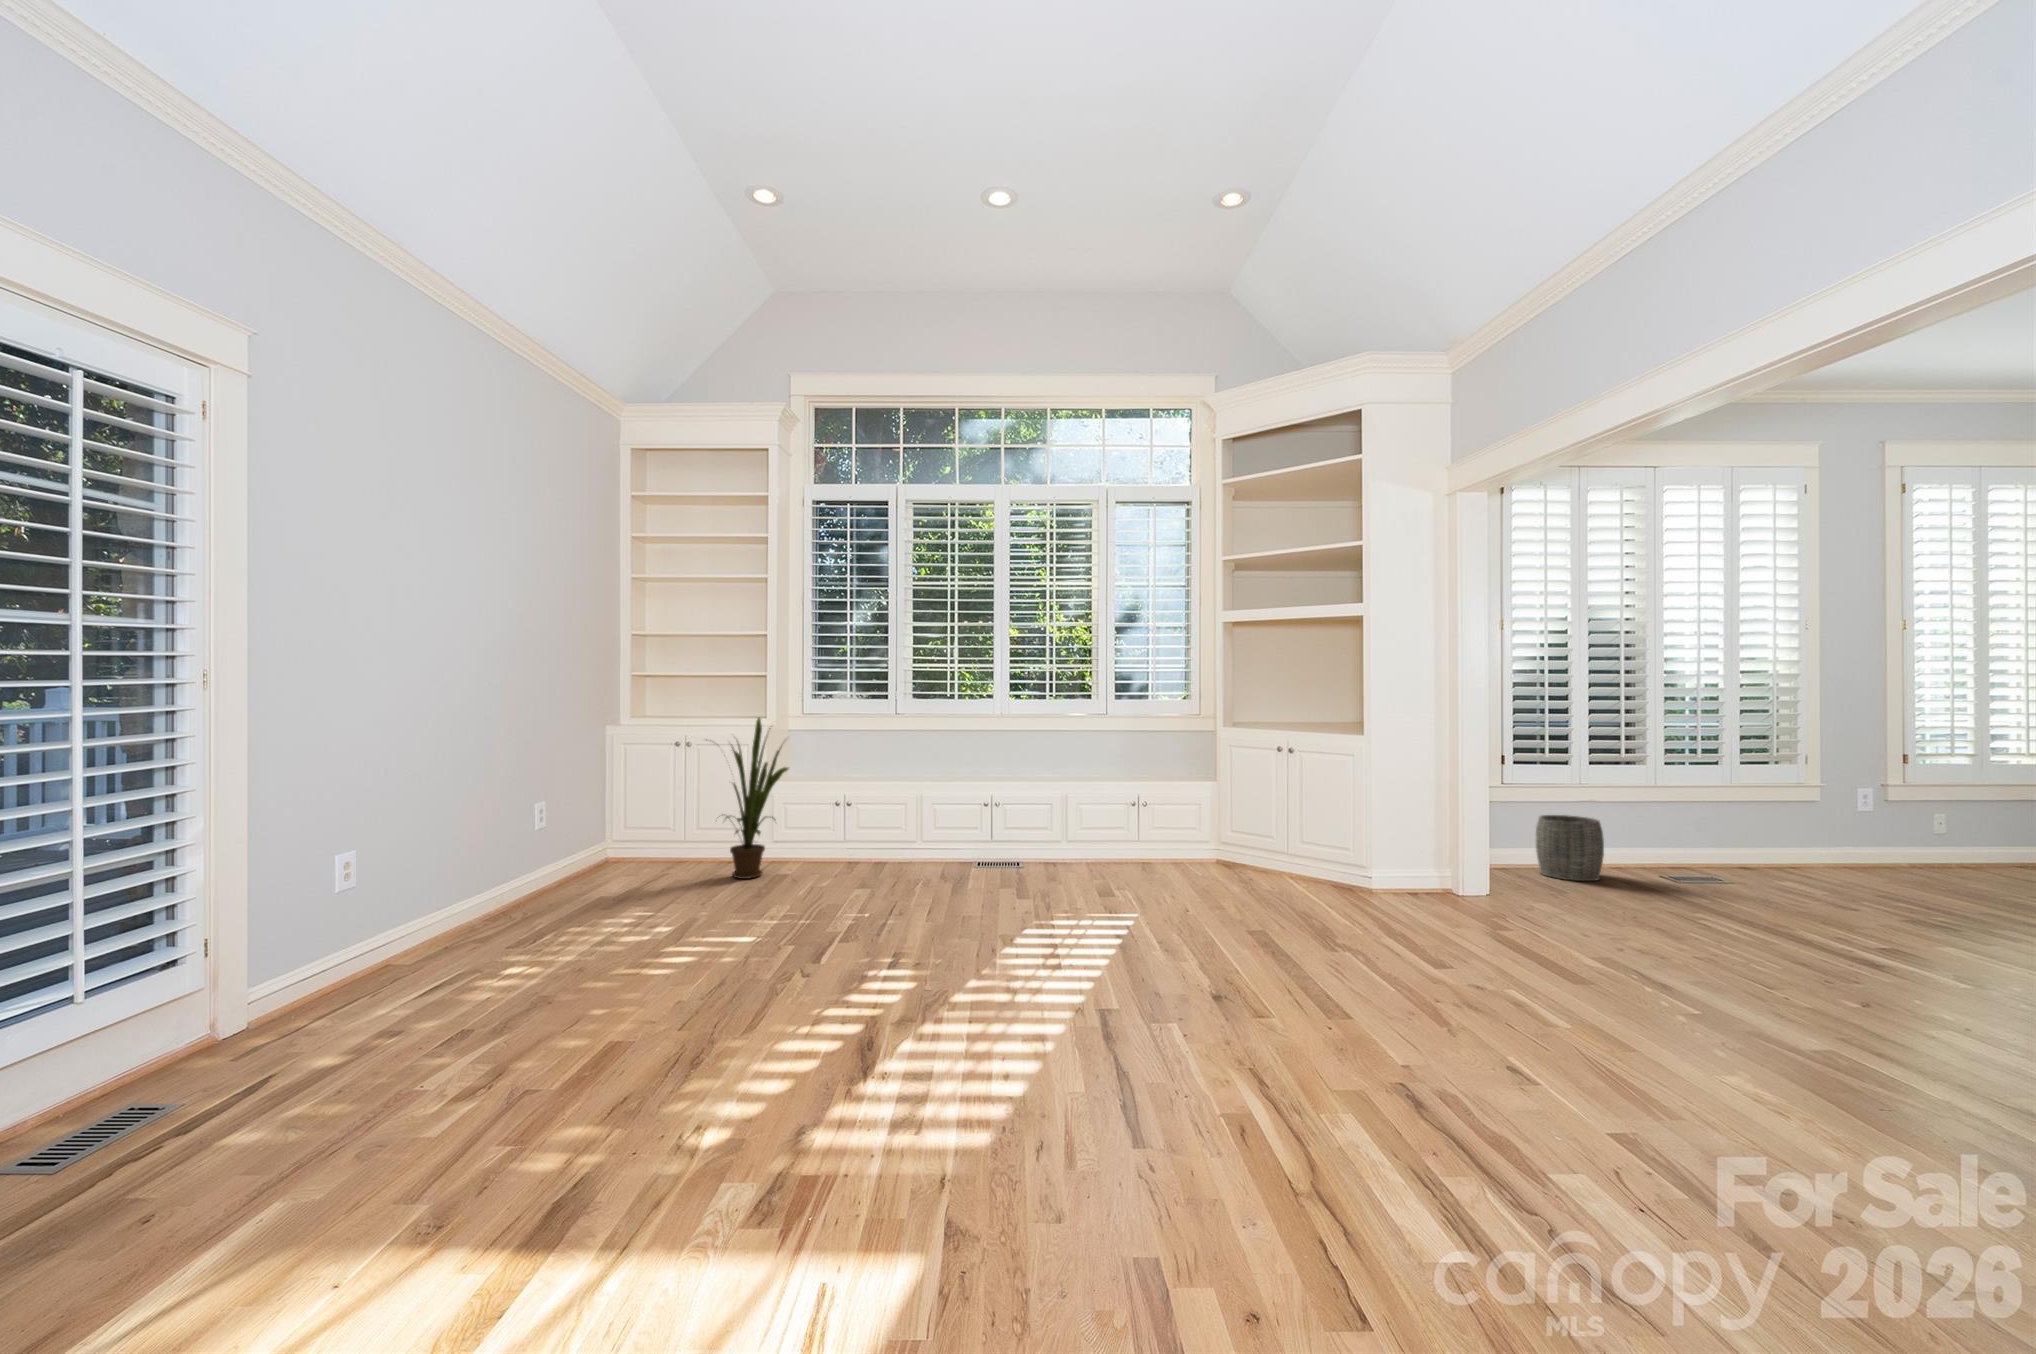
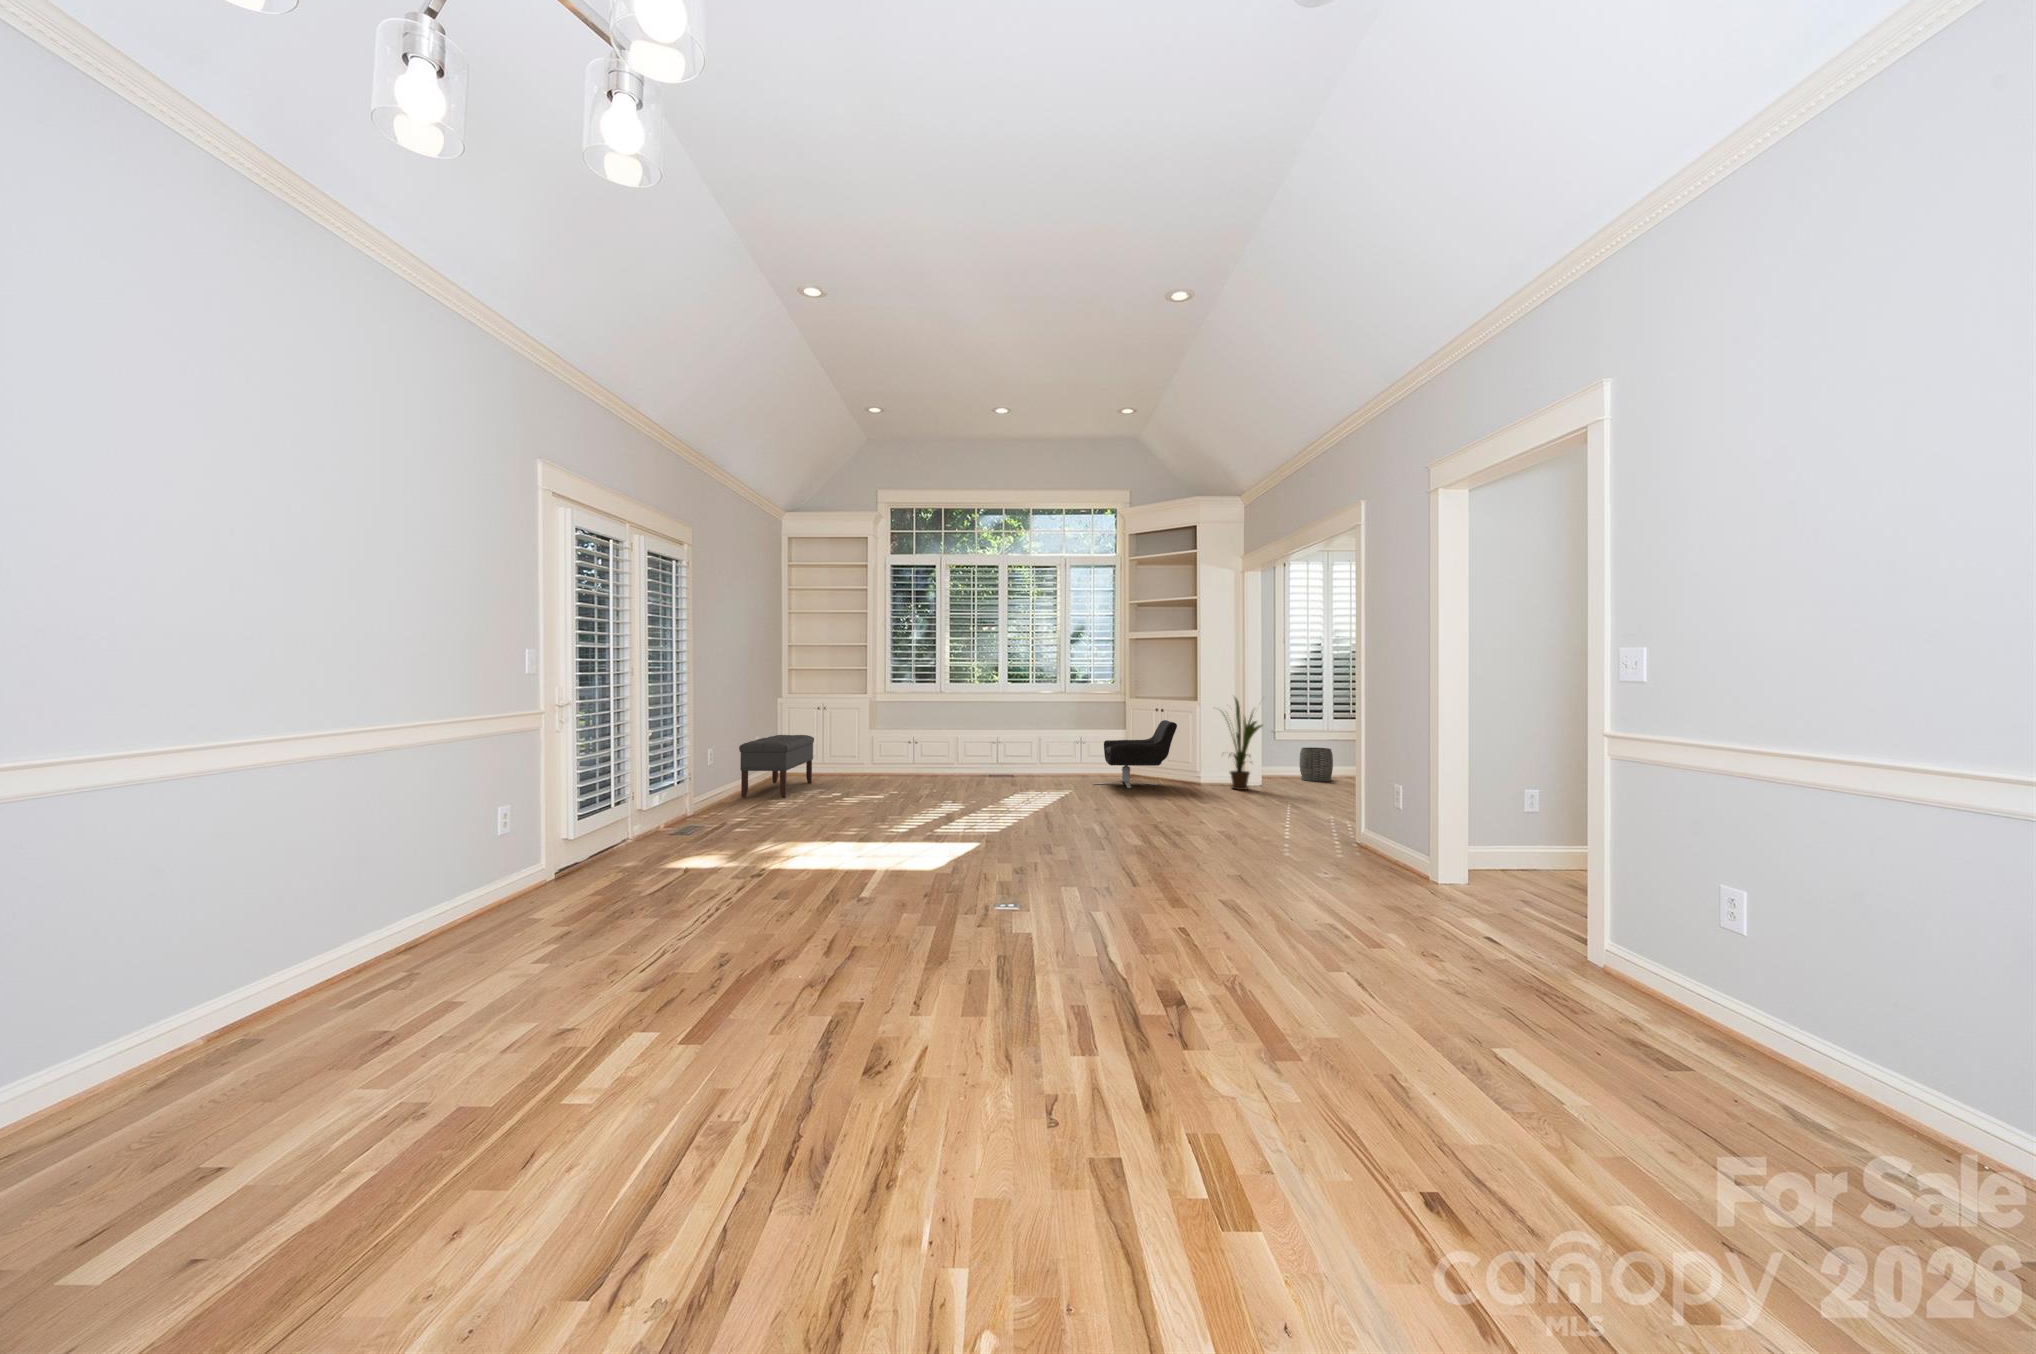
house plant: present [706,718,788,879] -> present [1228,698,1262,790]
lounge chair: none [1170,769,1334,905] -> present [1094,720,1177,788]
bench: none [442,798,652,944] -> present [739,735,814,797]

